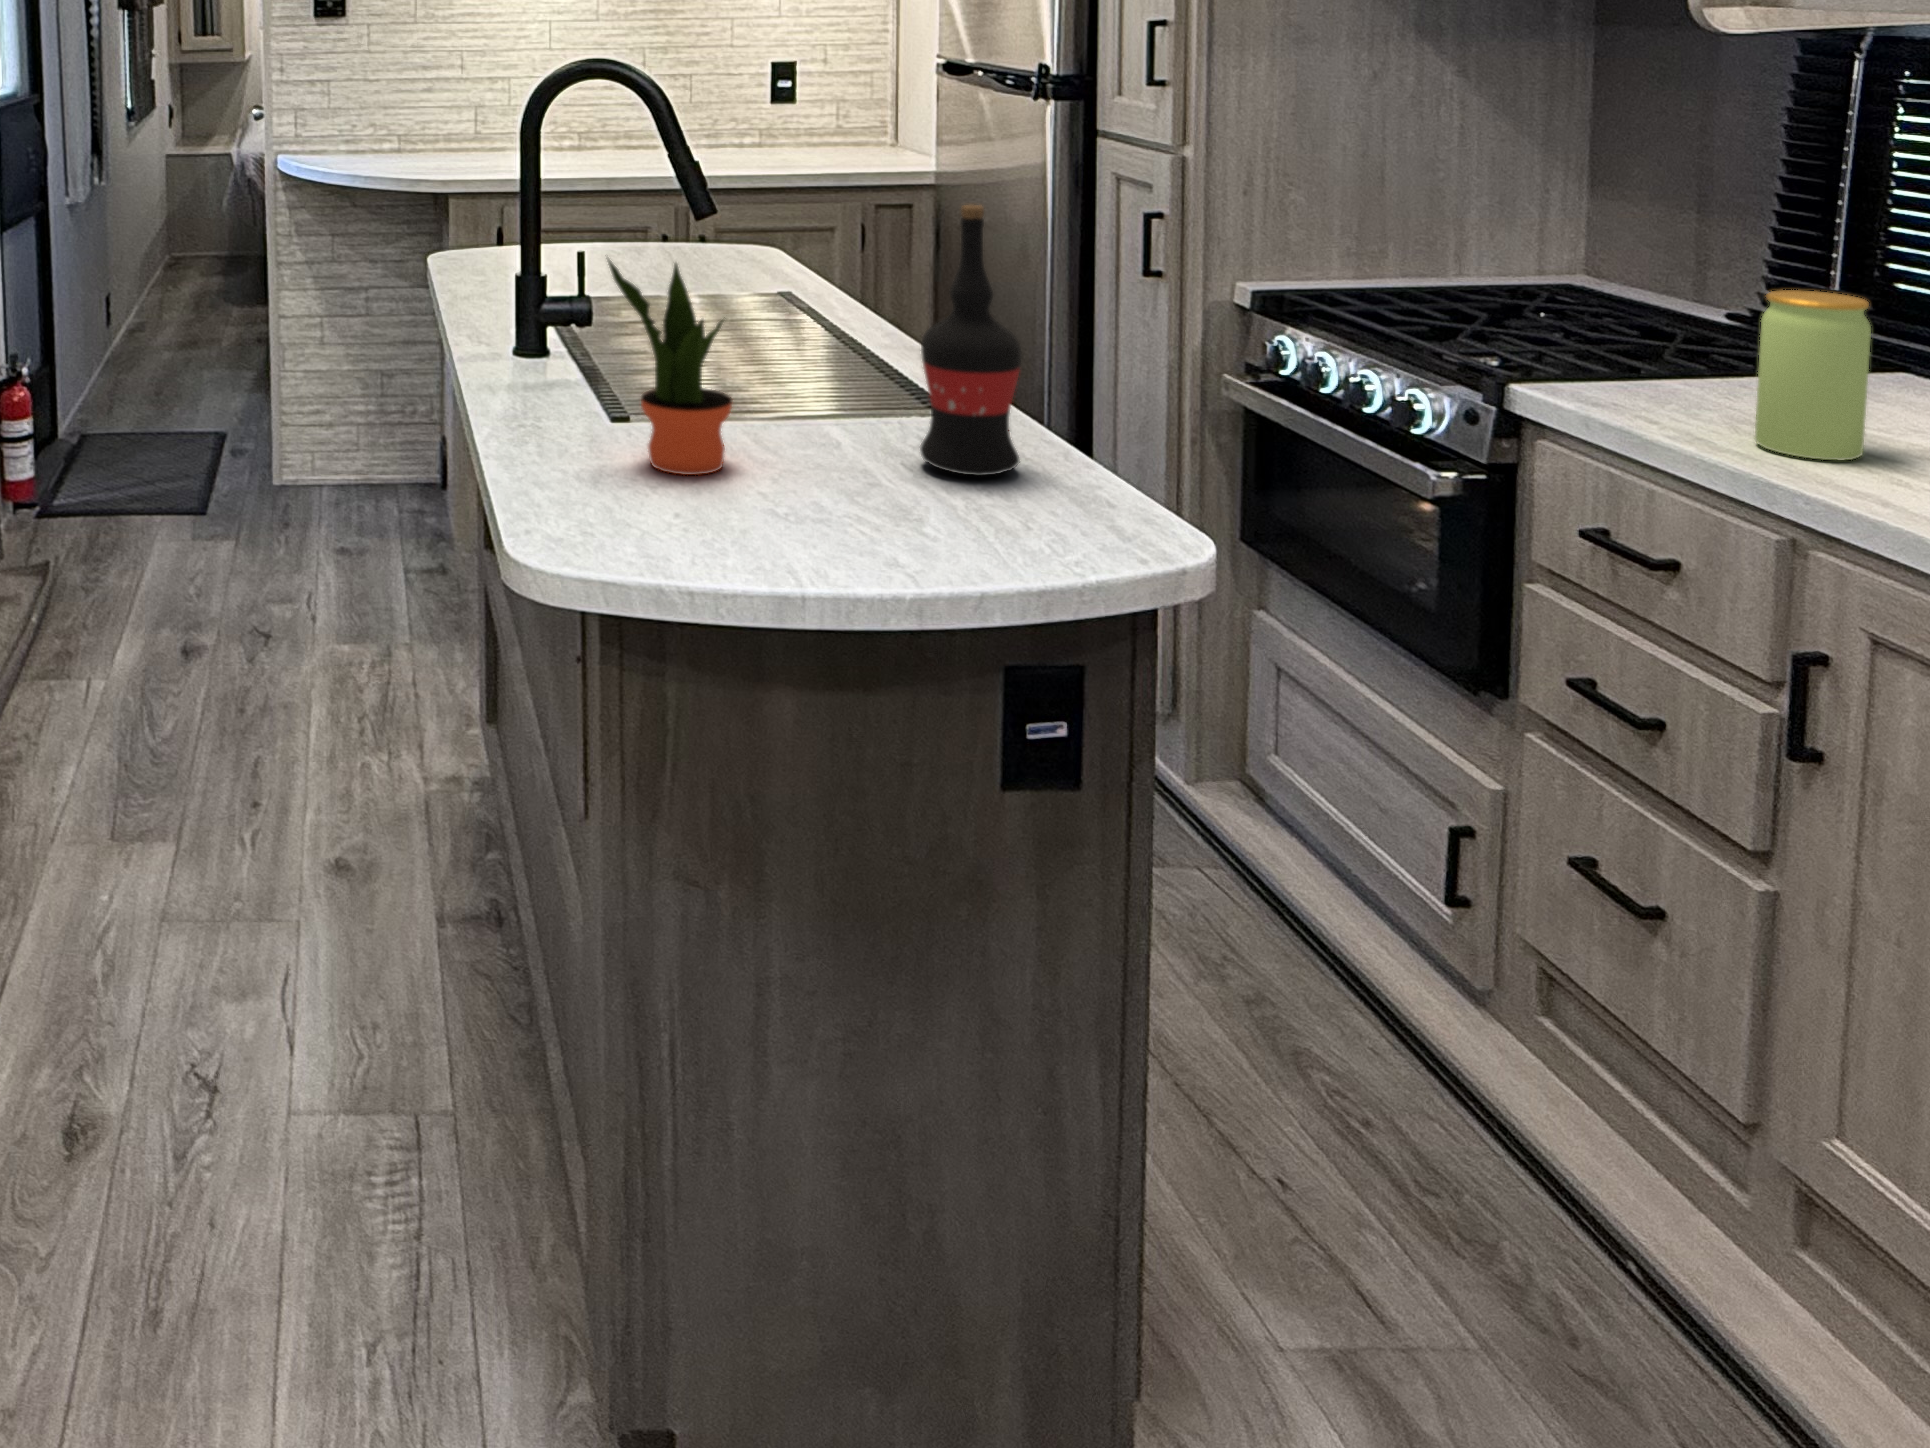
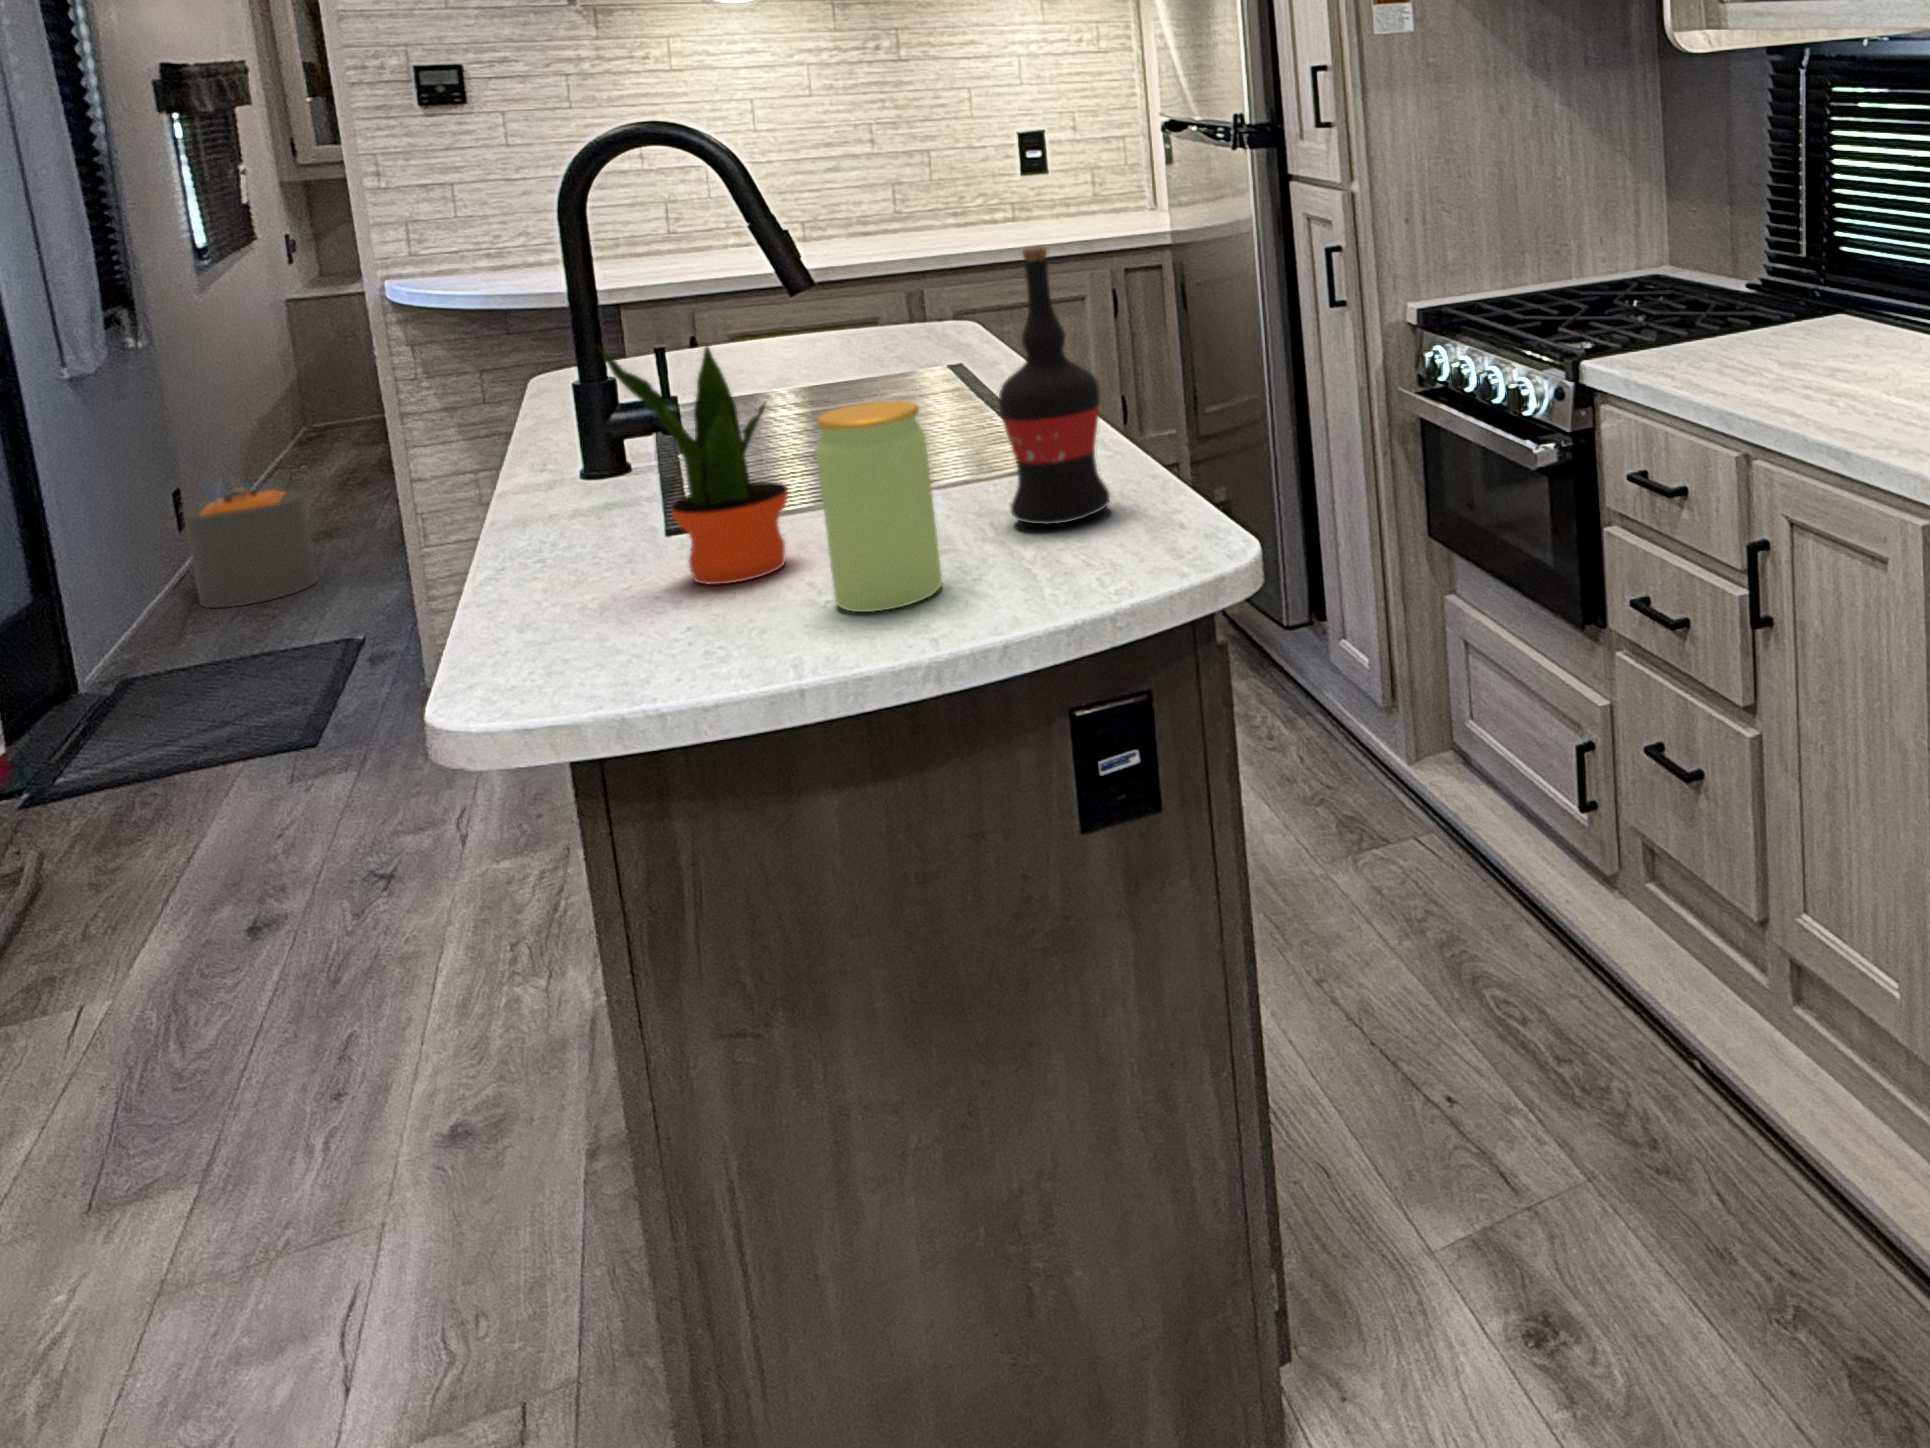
trash can: none [116,287,189,392] -> present [184,482,318,608]
jar: present [1754,290,1871,460] -> present [816,401,942,612]

